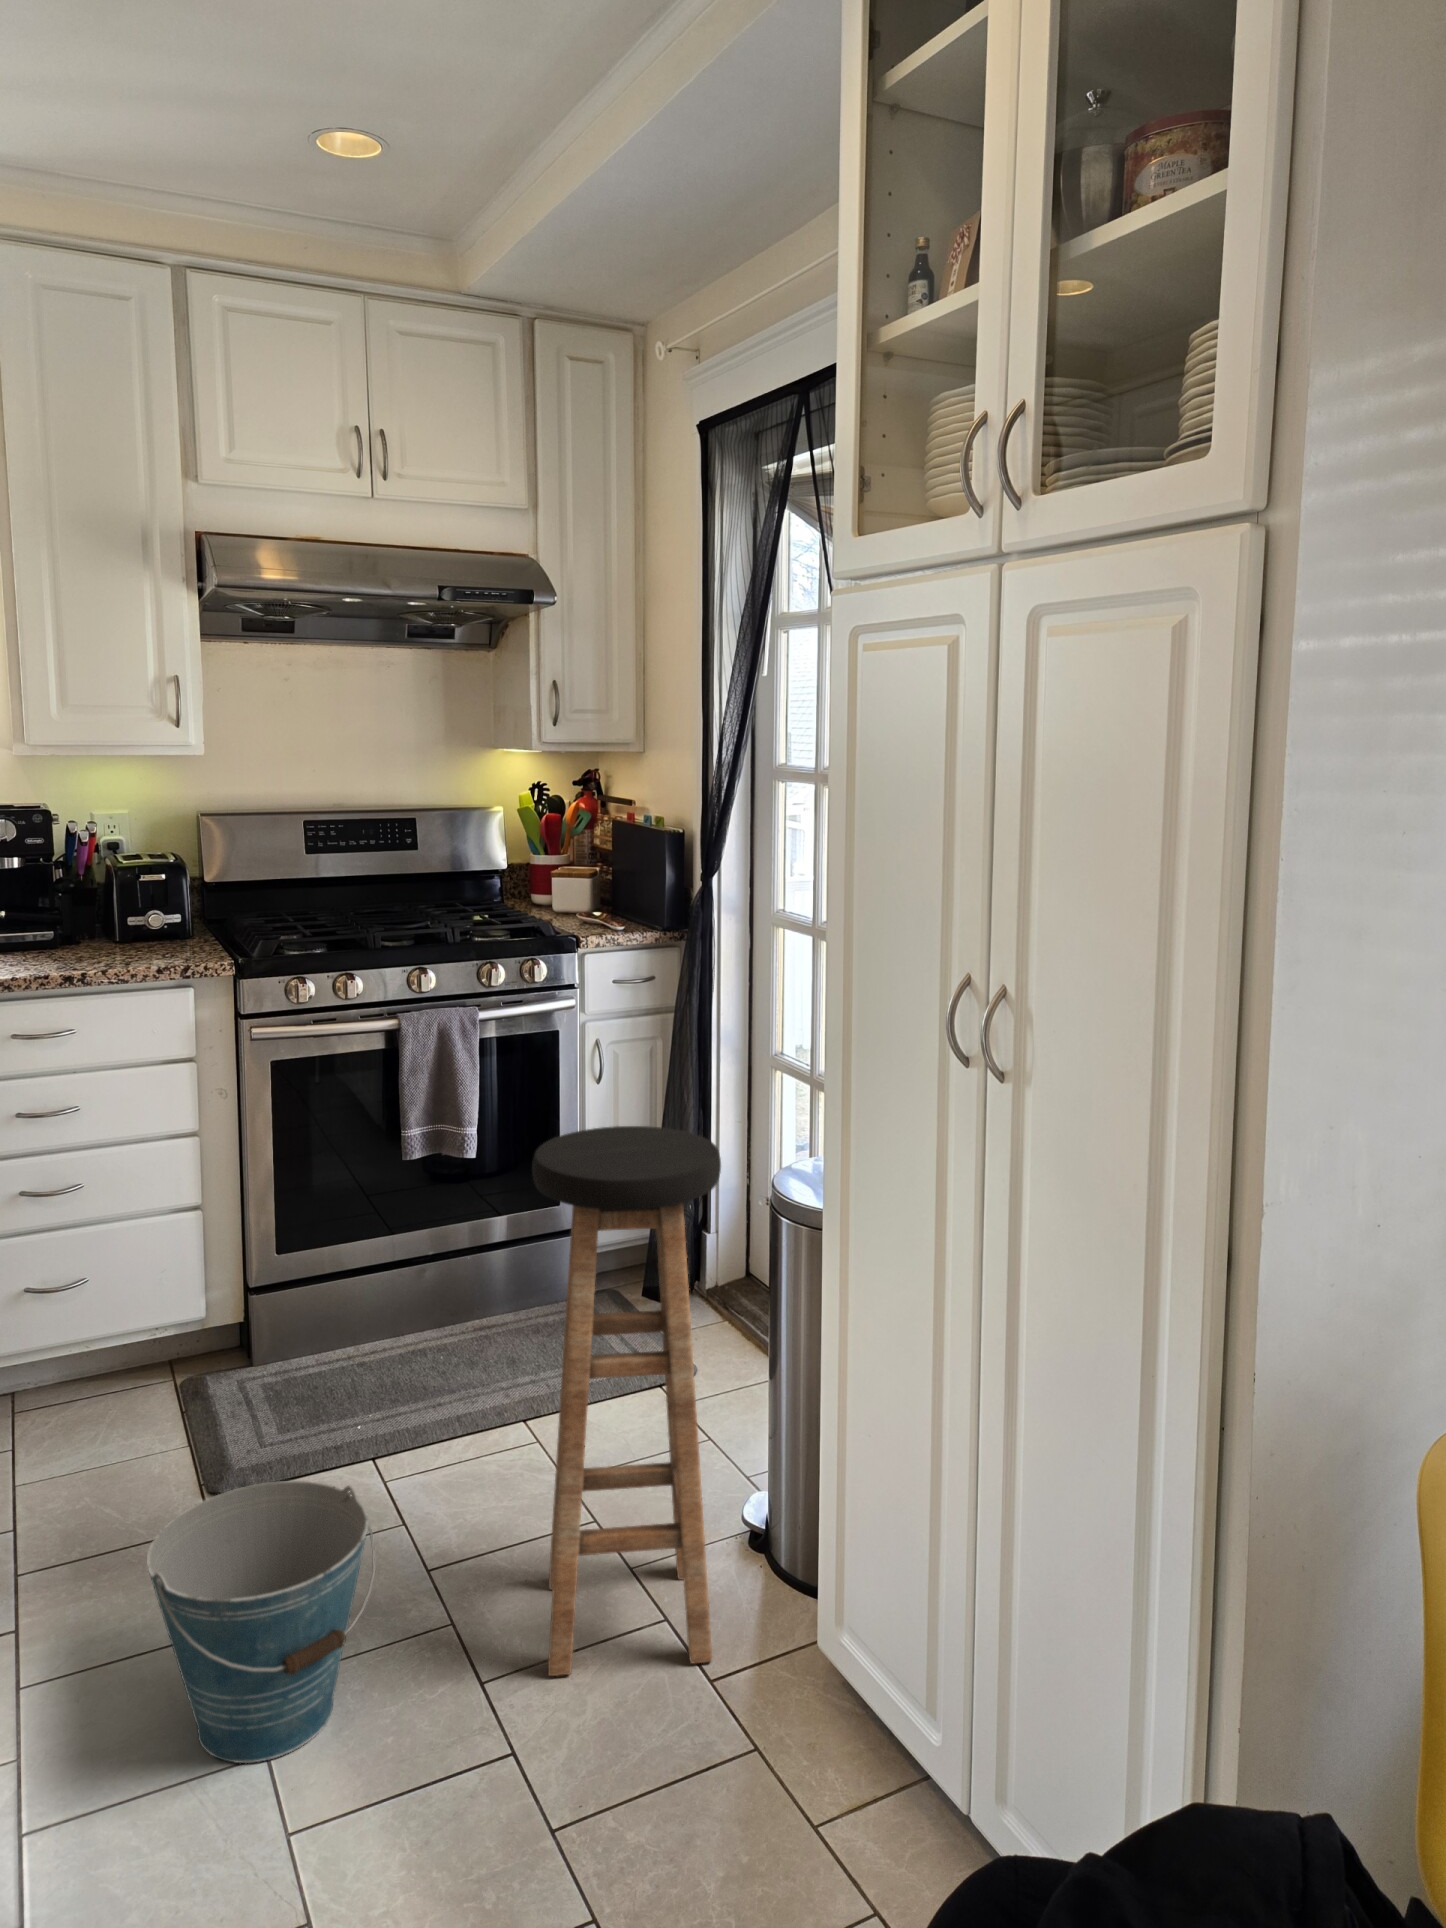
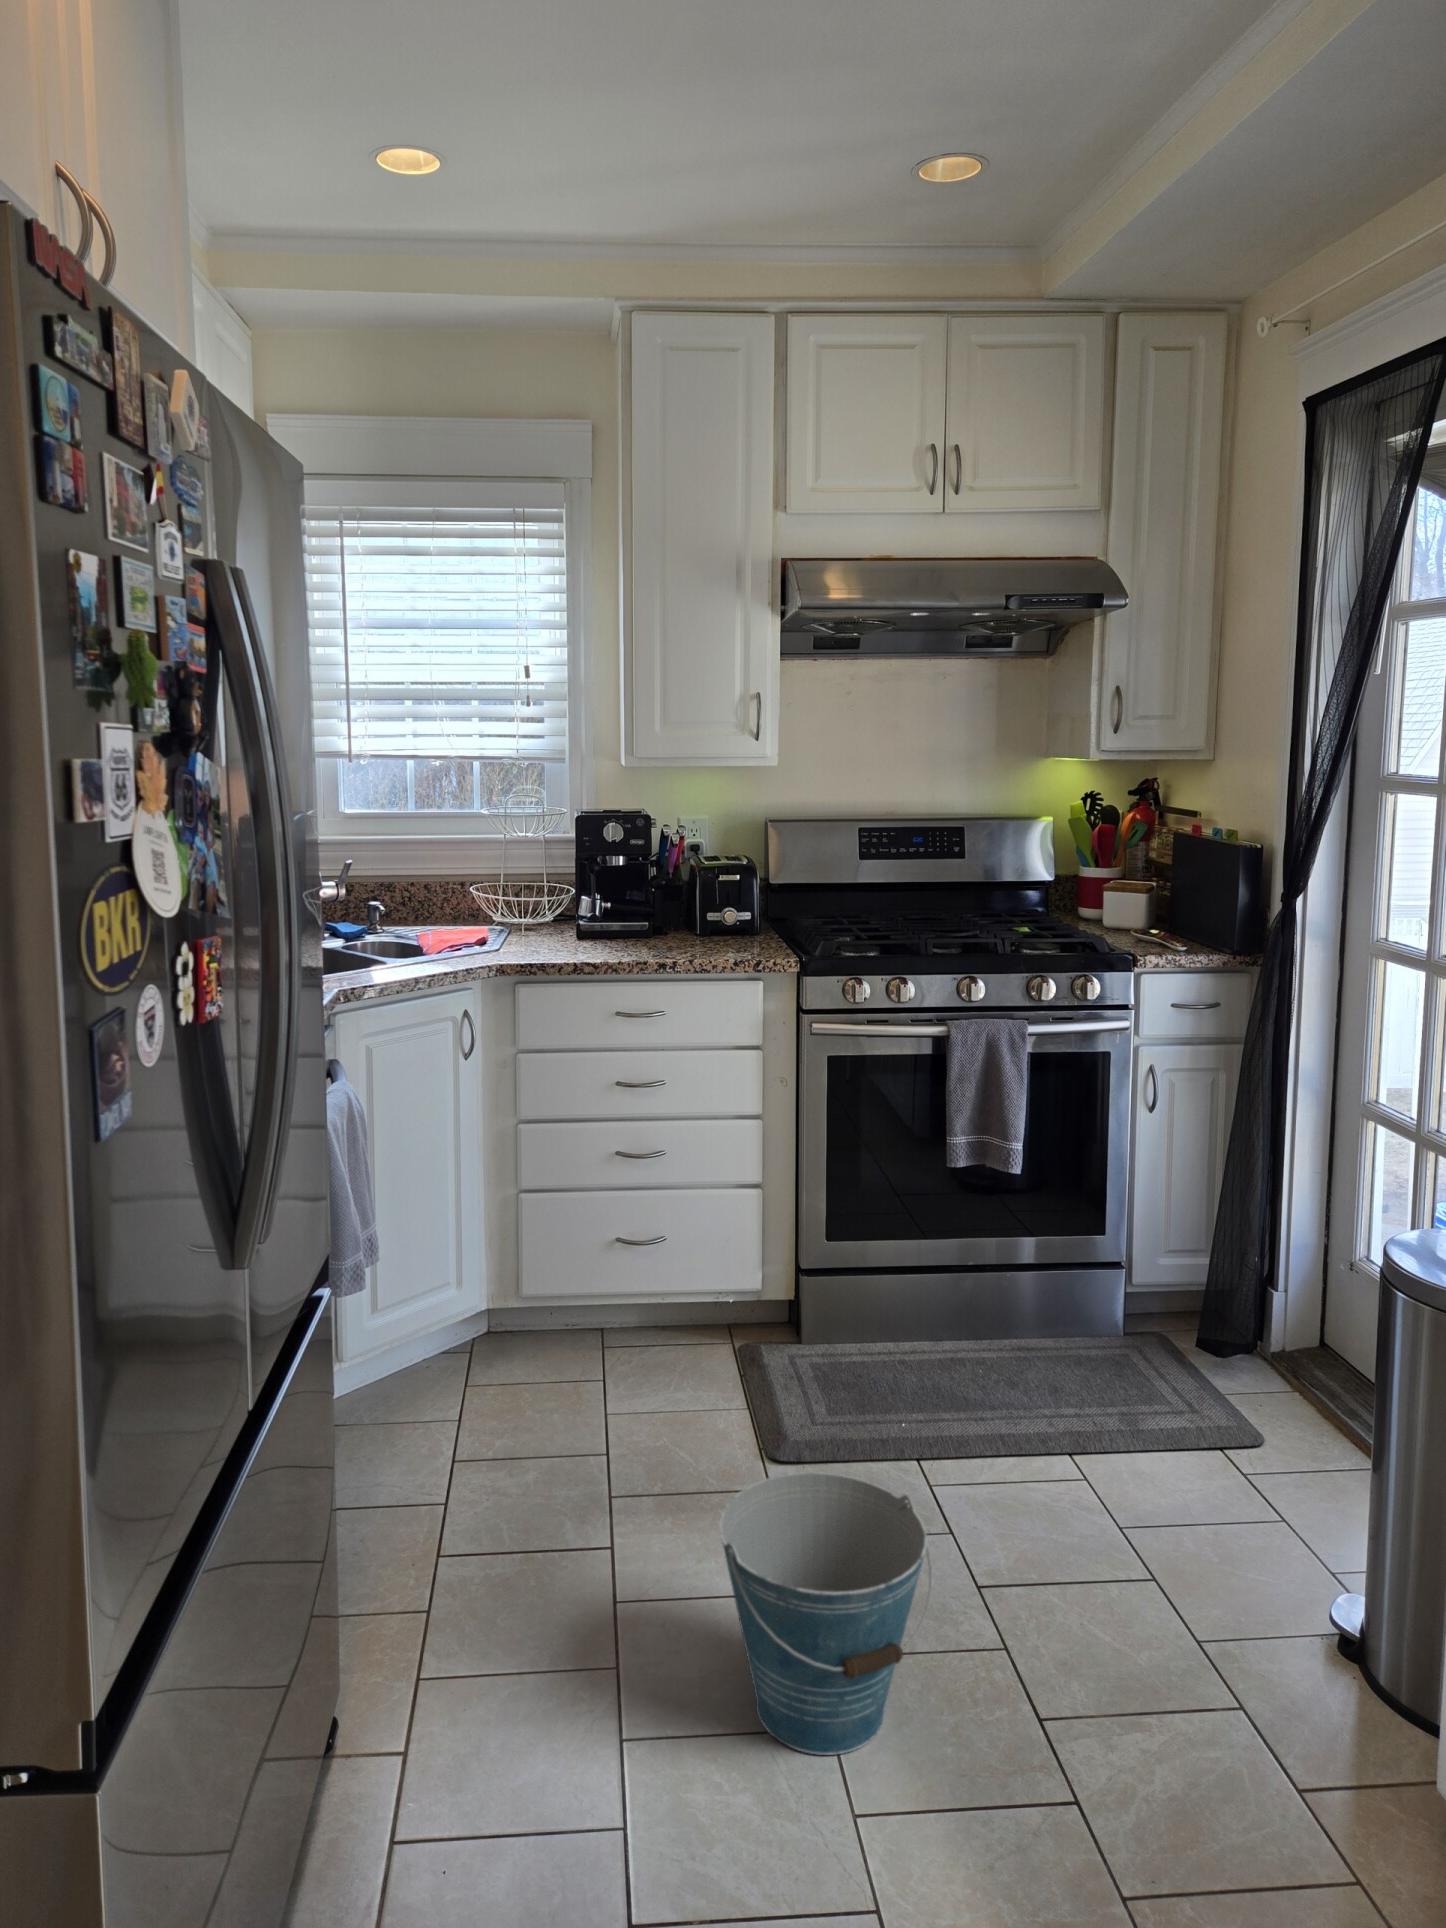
bar stool: present [532,1126,721,1676] -> none [1104,1162,1339,1790]

